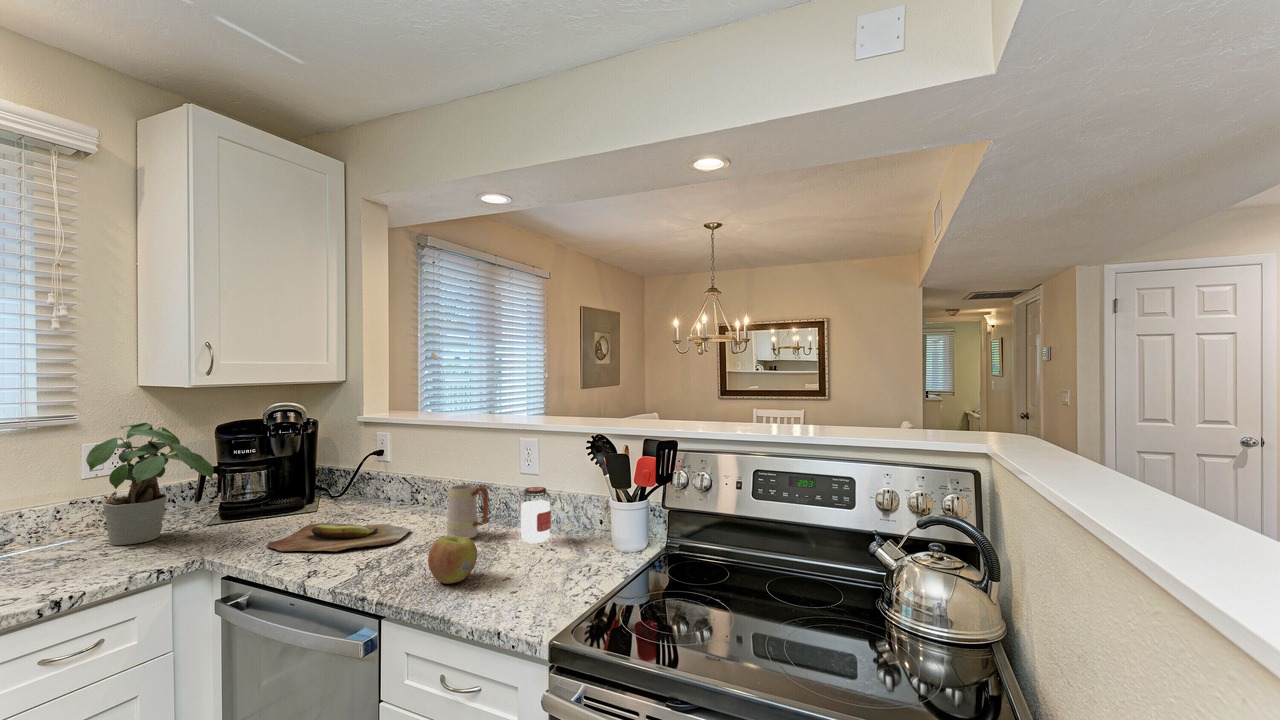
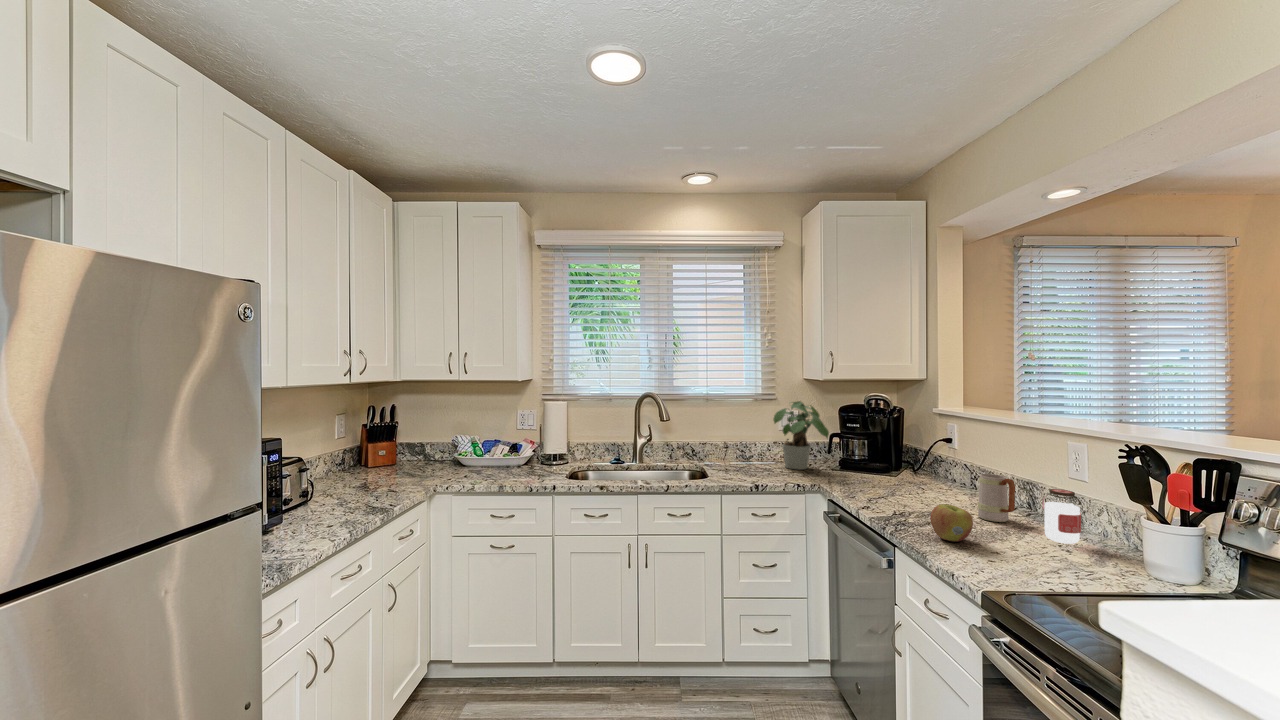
cutting board: present [267,523,410,551] -> none [852,482,953,507]

